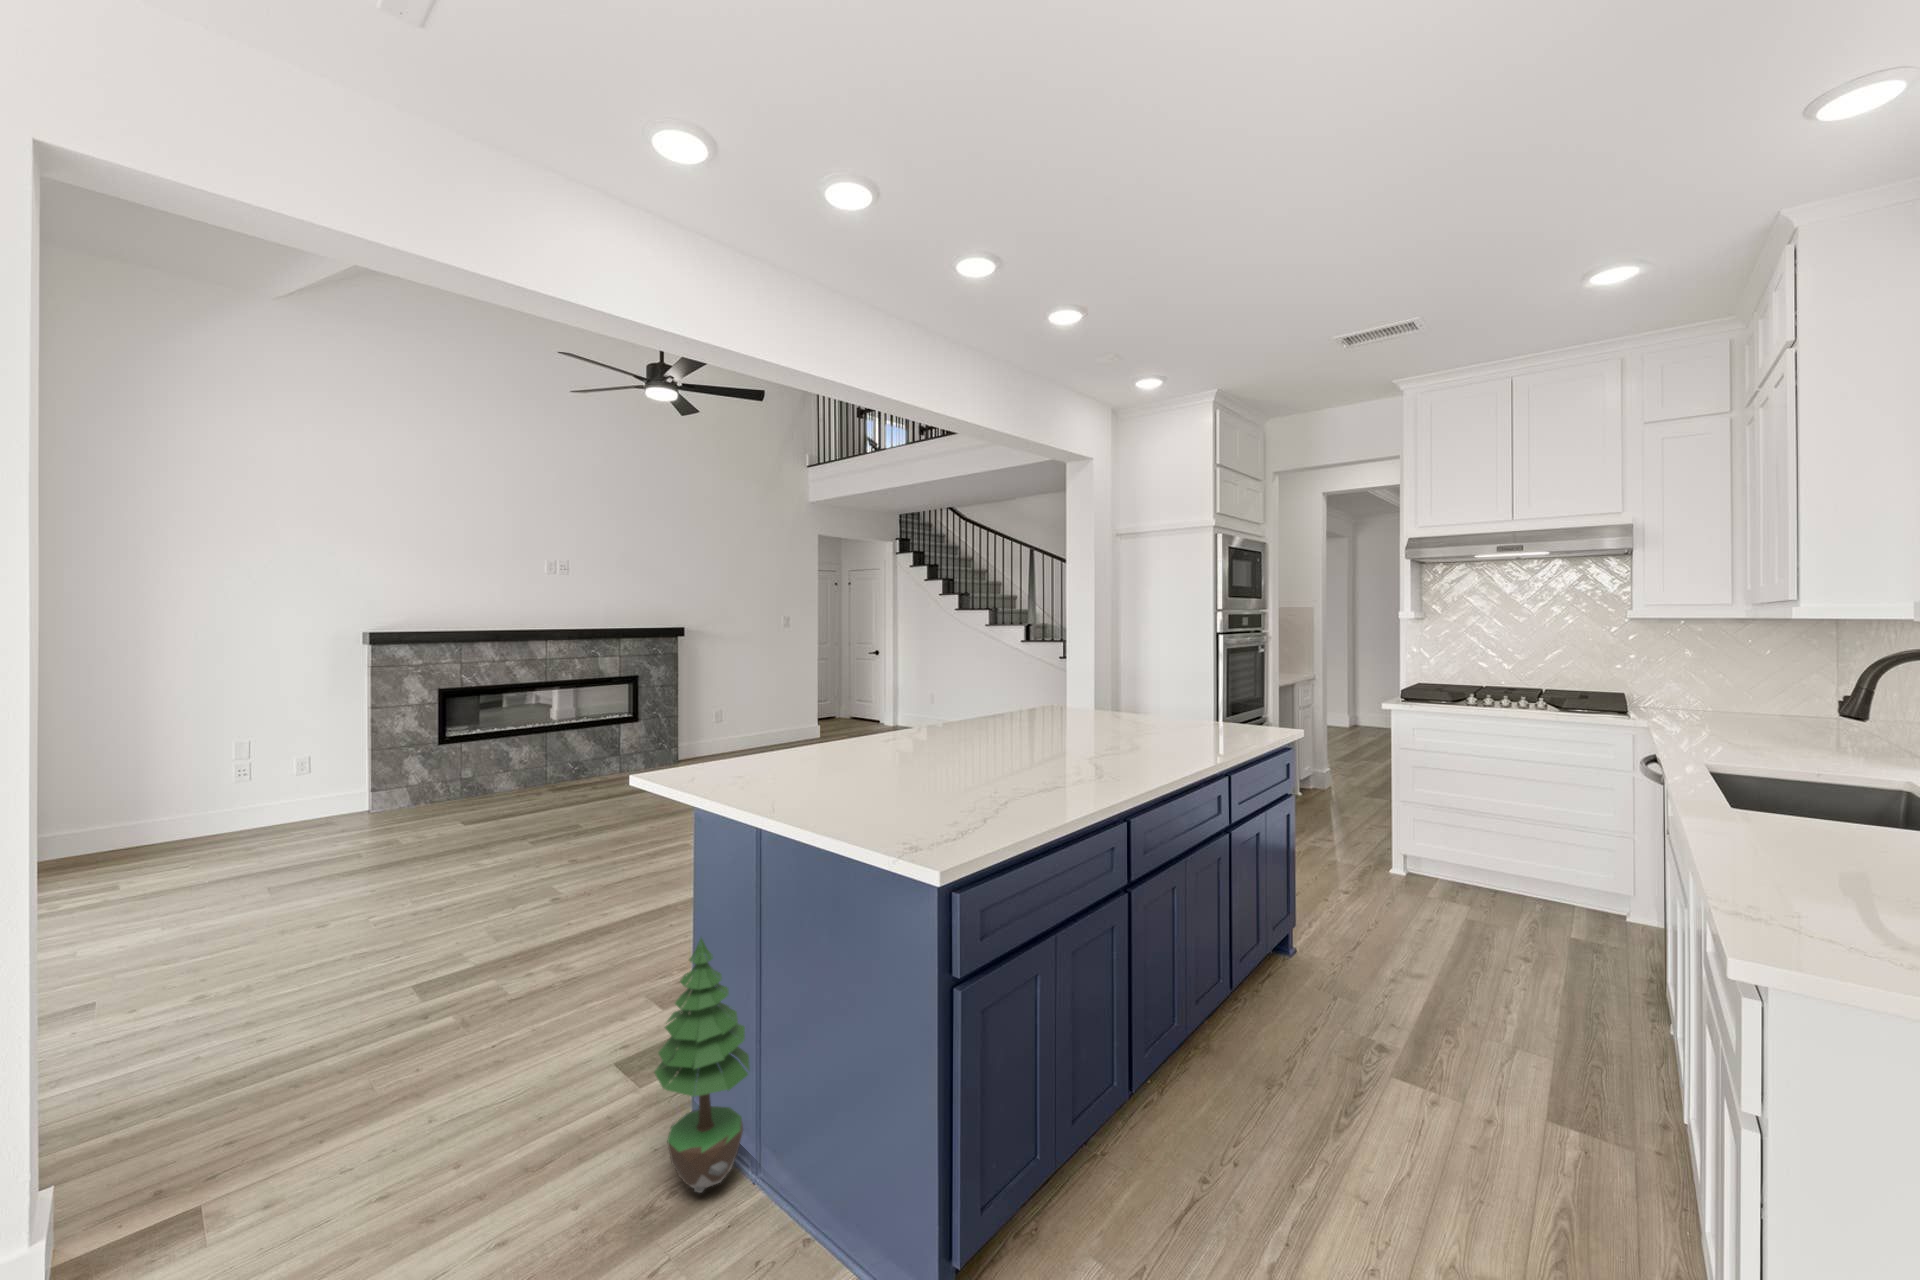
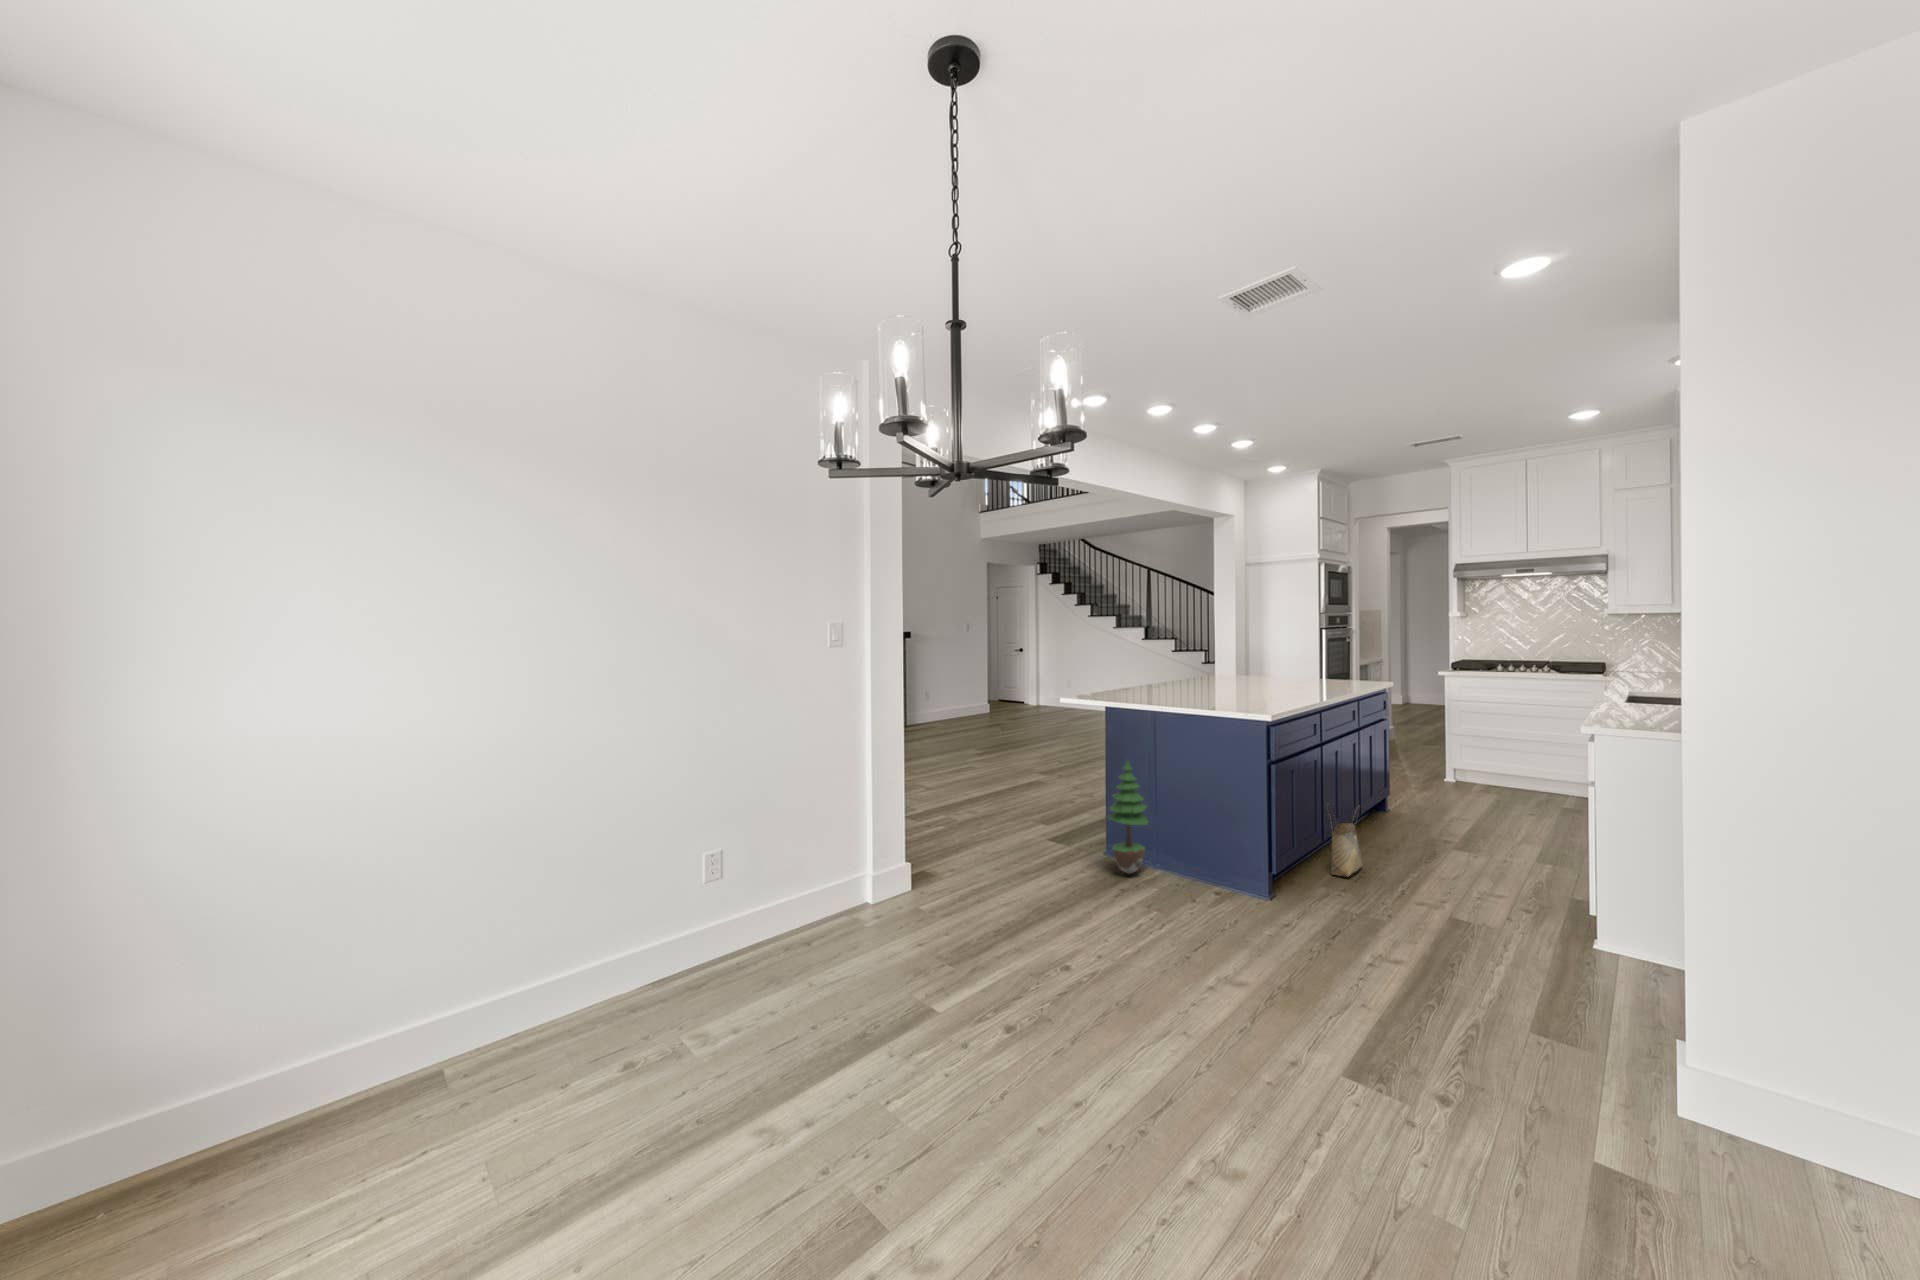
woven basket: none [1134,1015,1208,1197] -> present [1329,814,1362,877]

